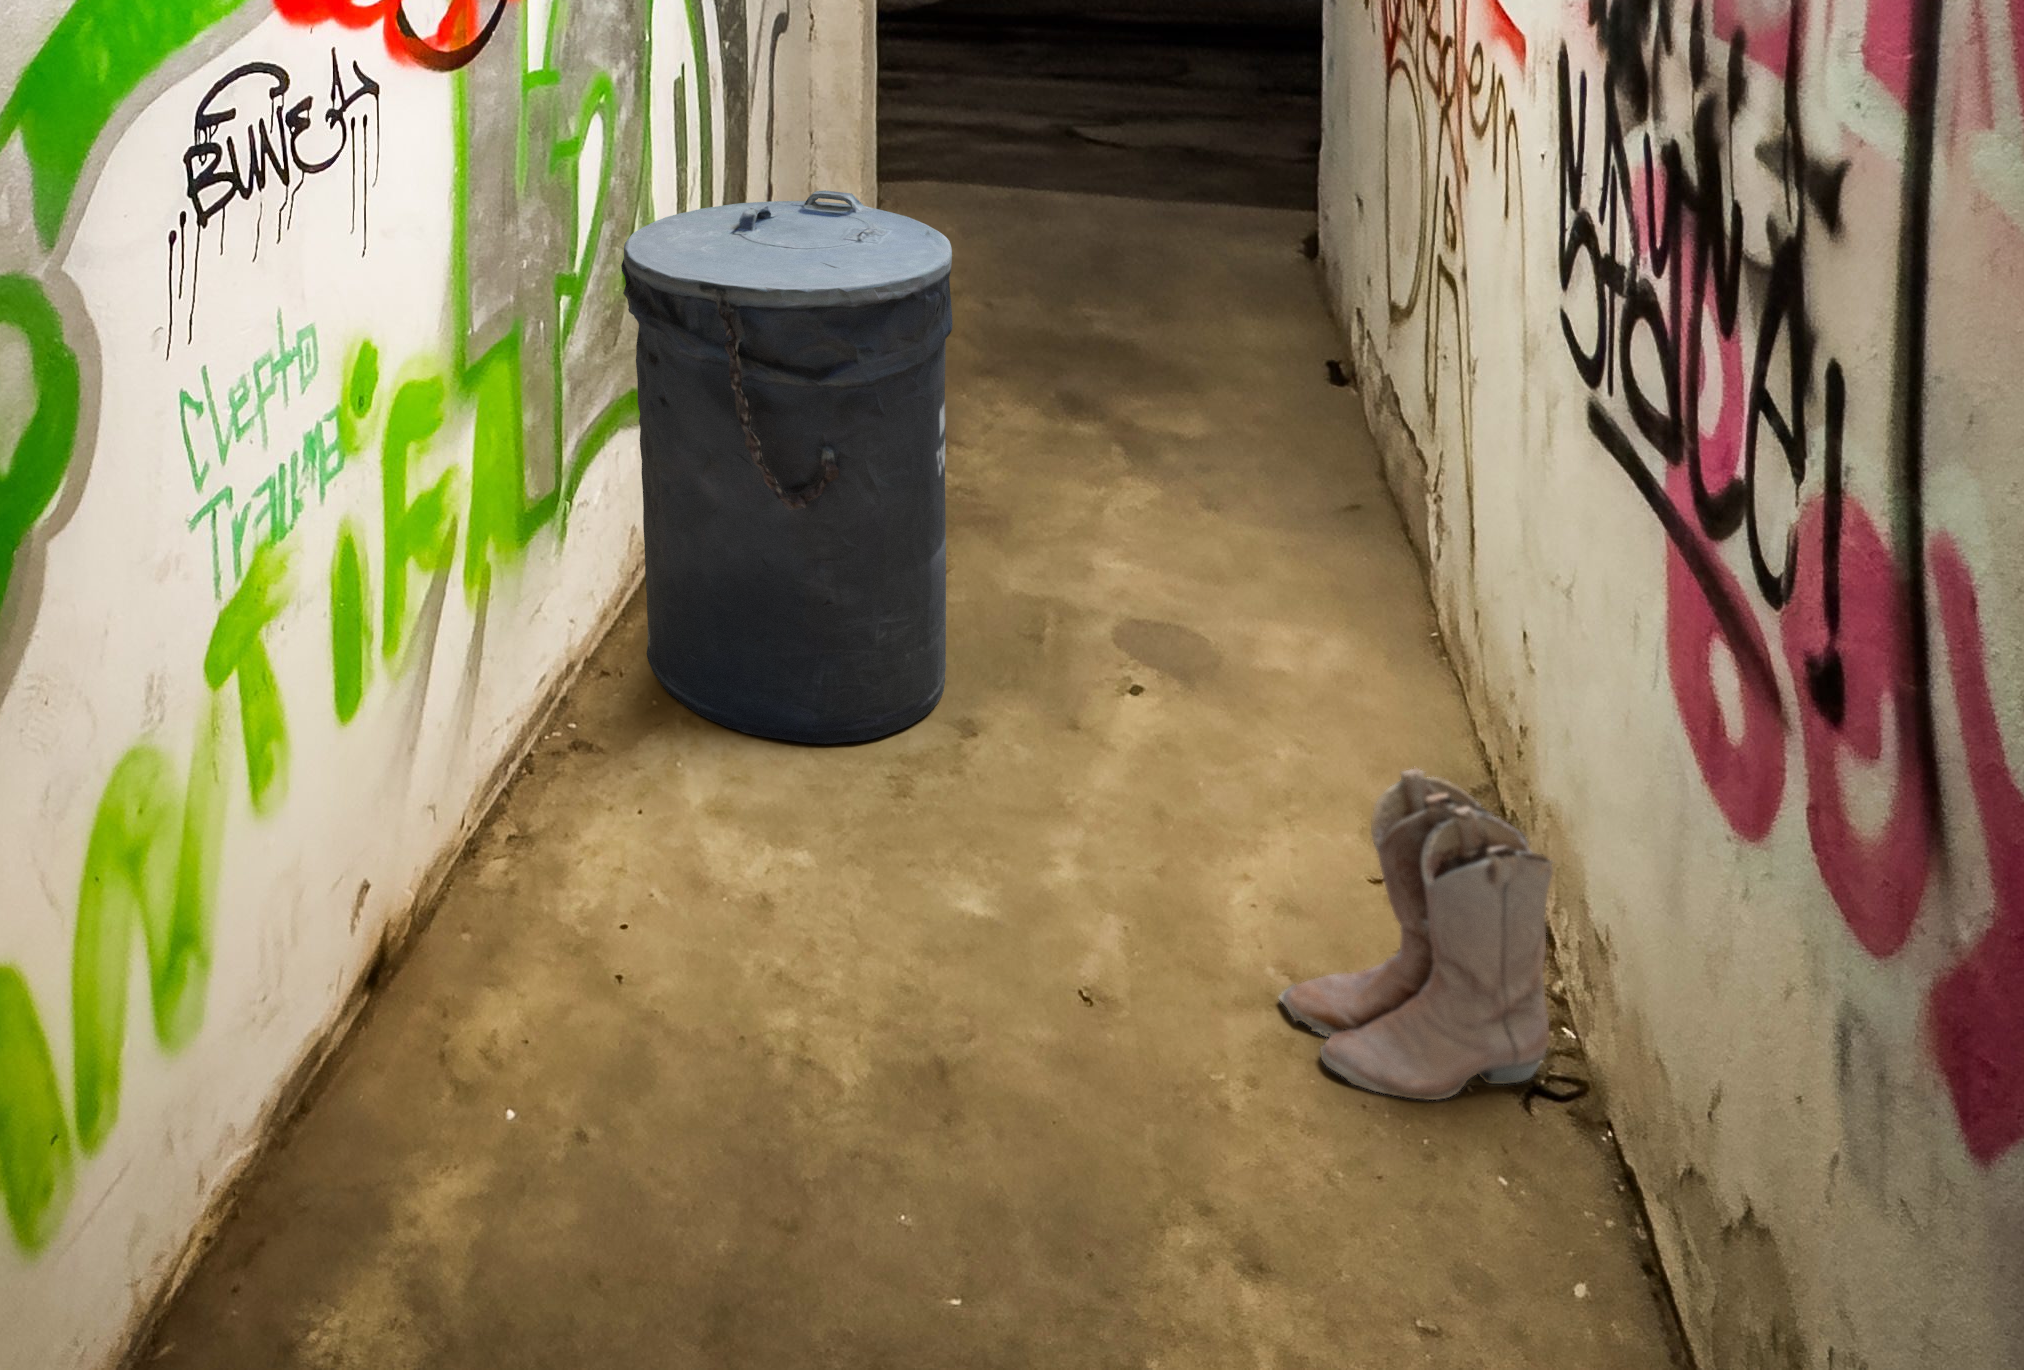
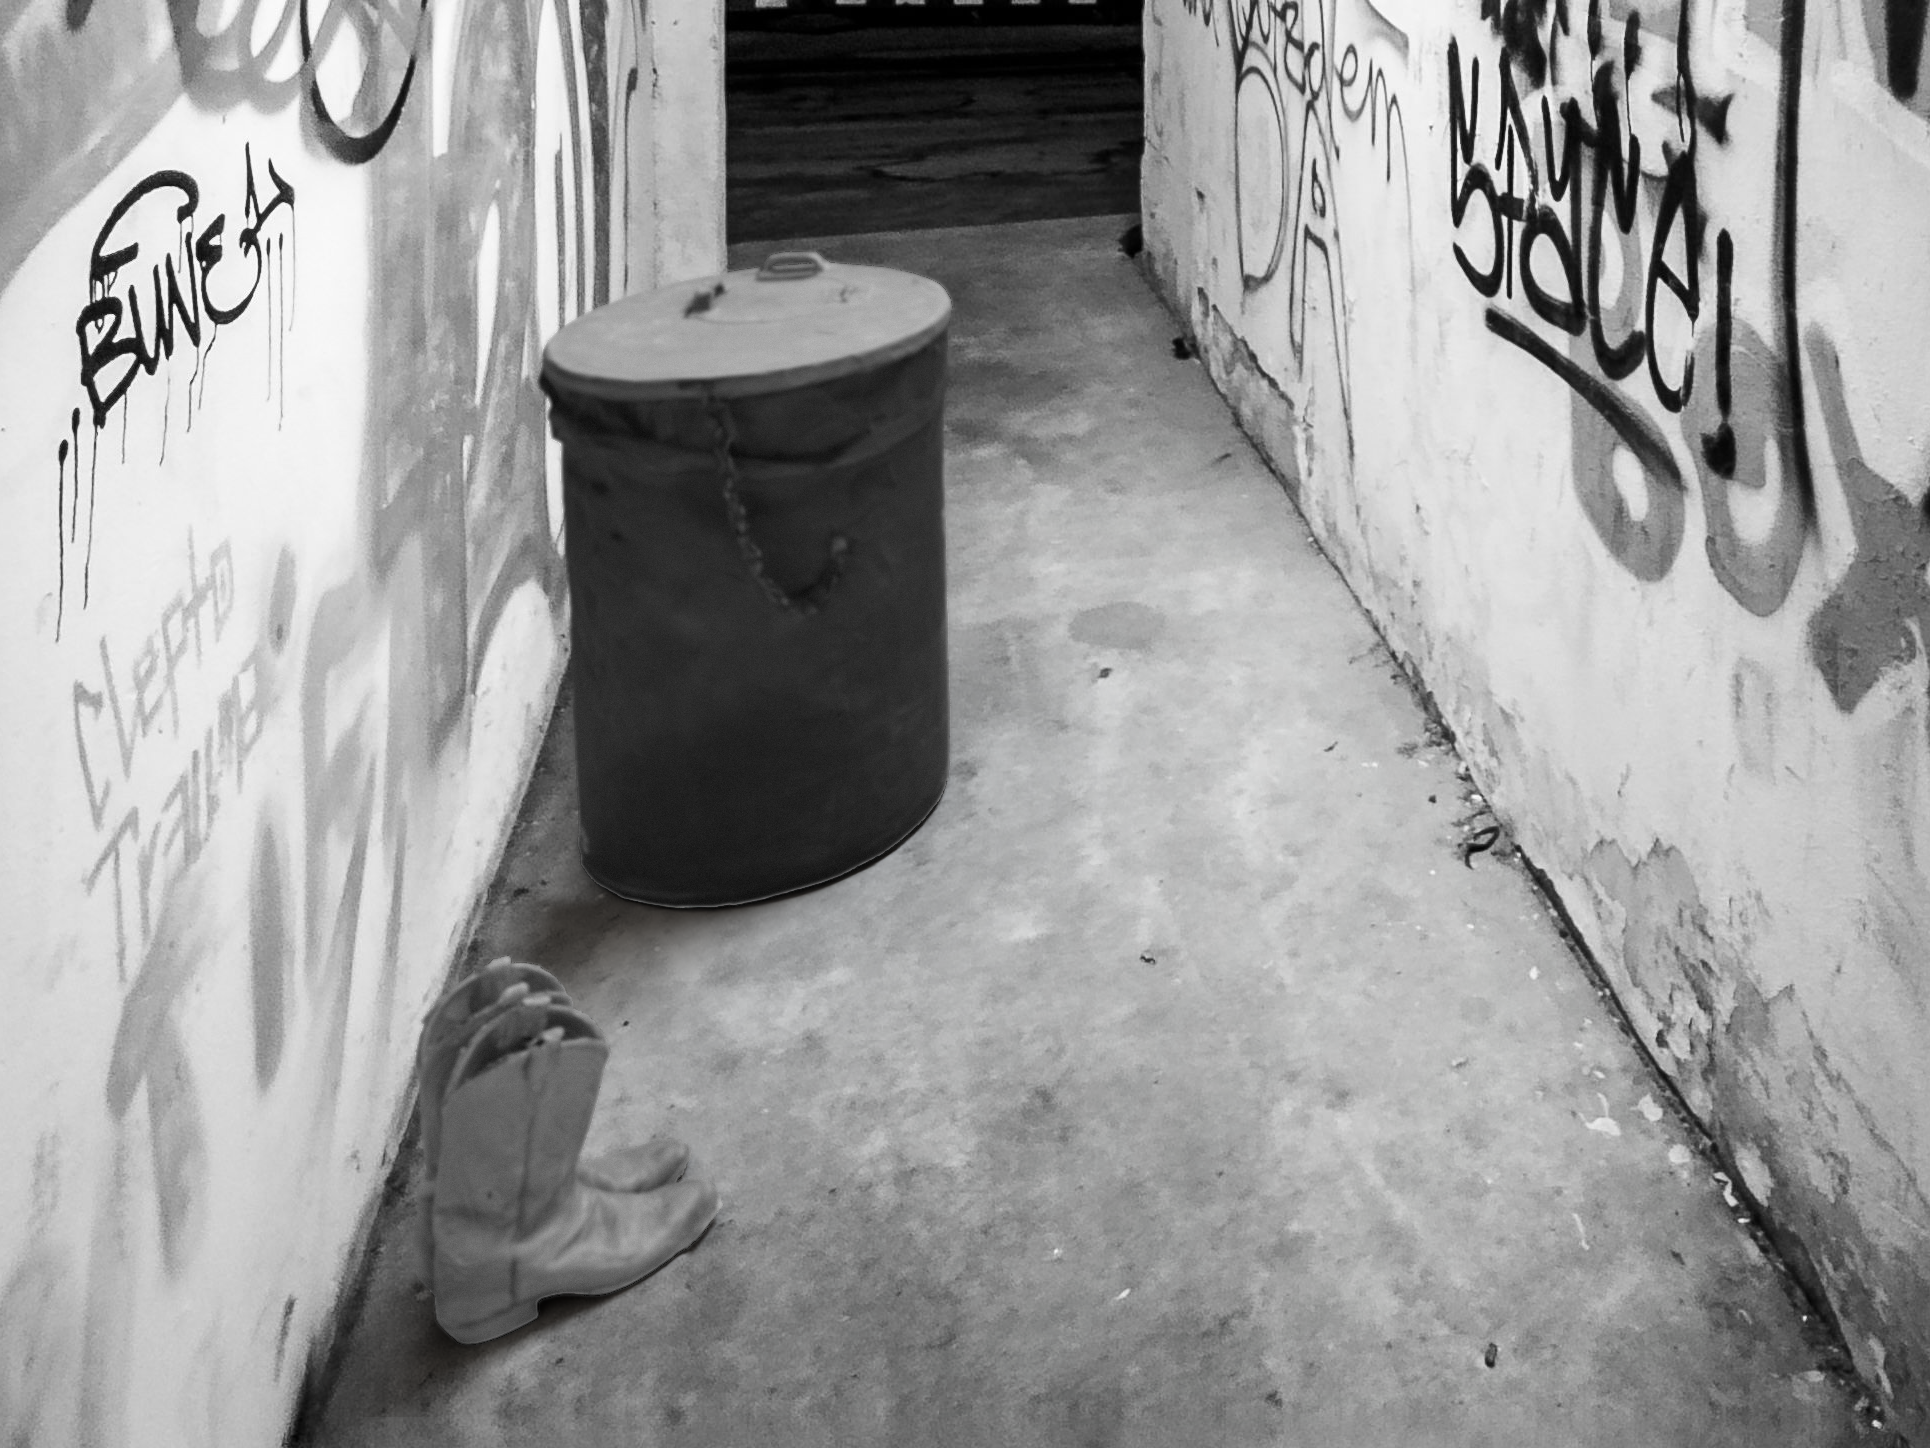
boots: present [1279,768,1553,1100] -> present [413,956,722,1344]

